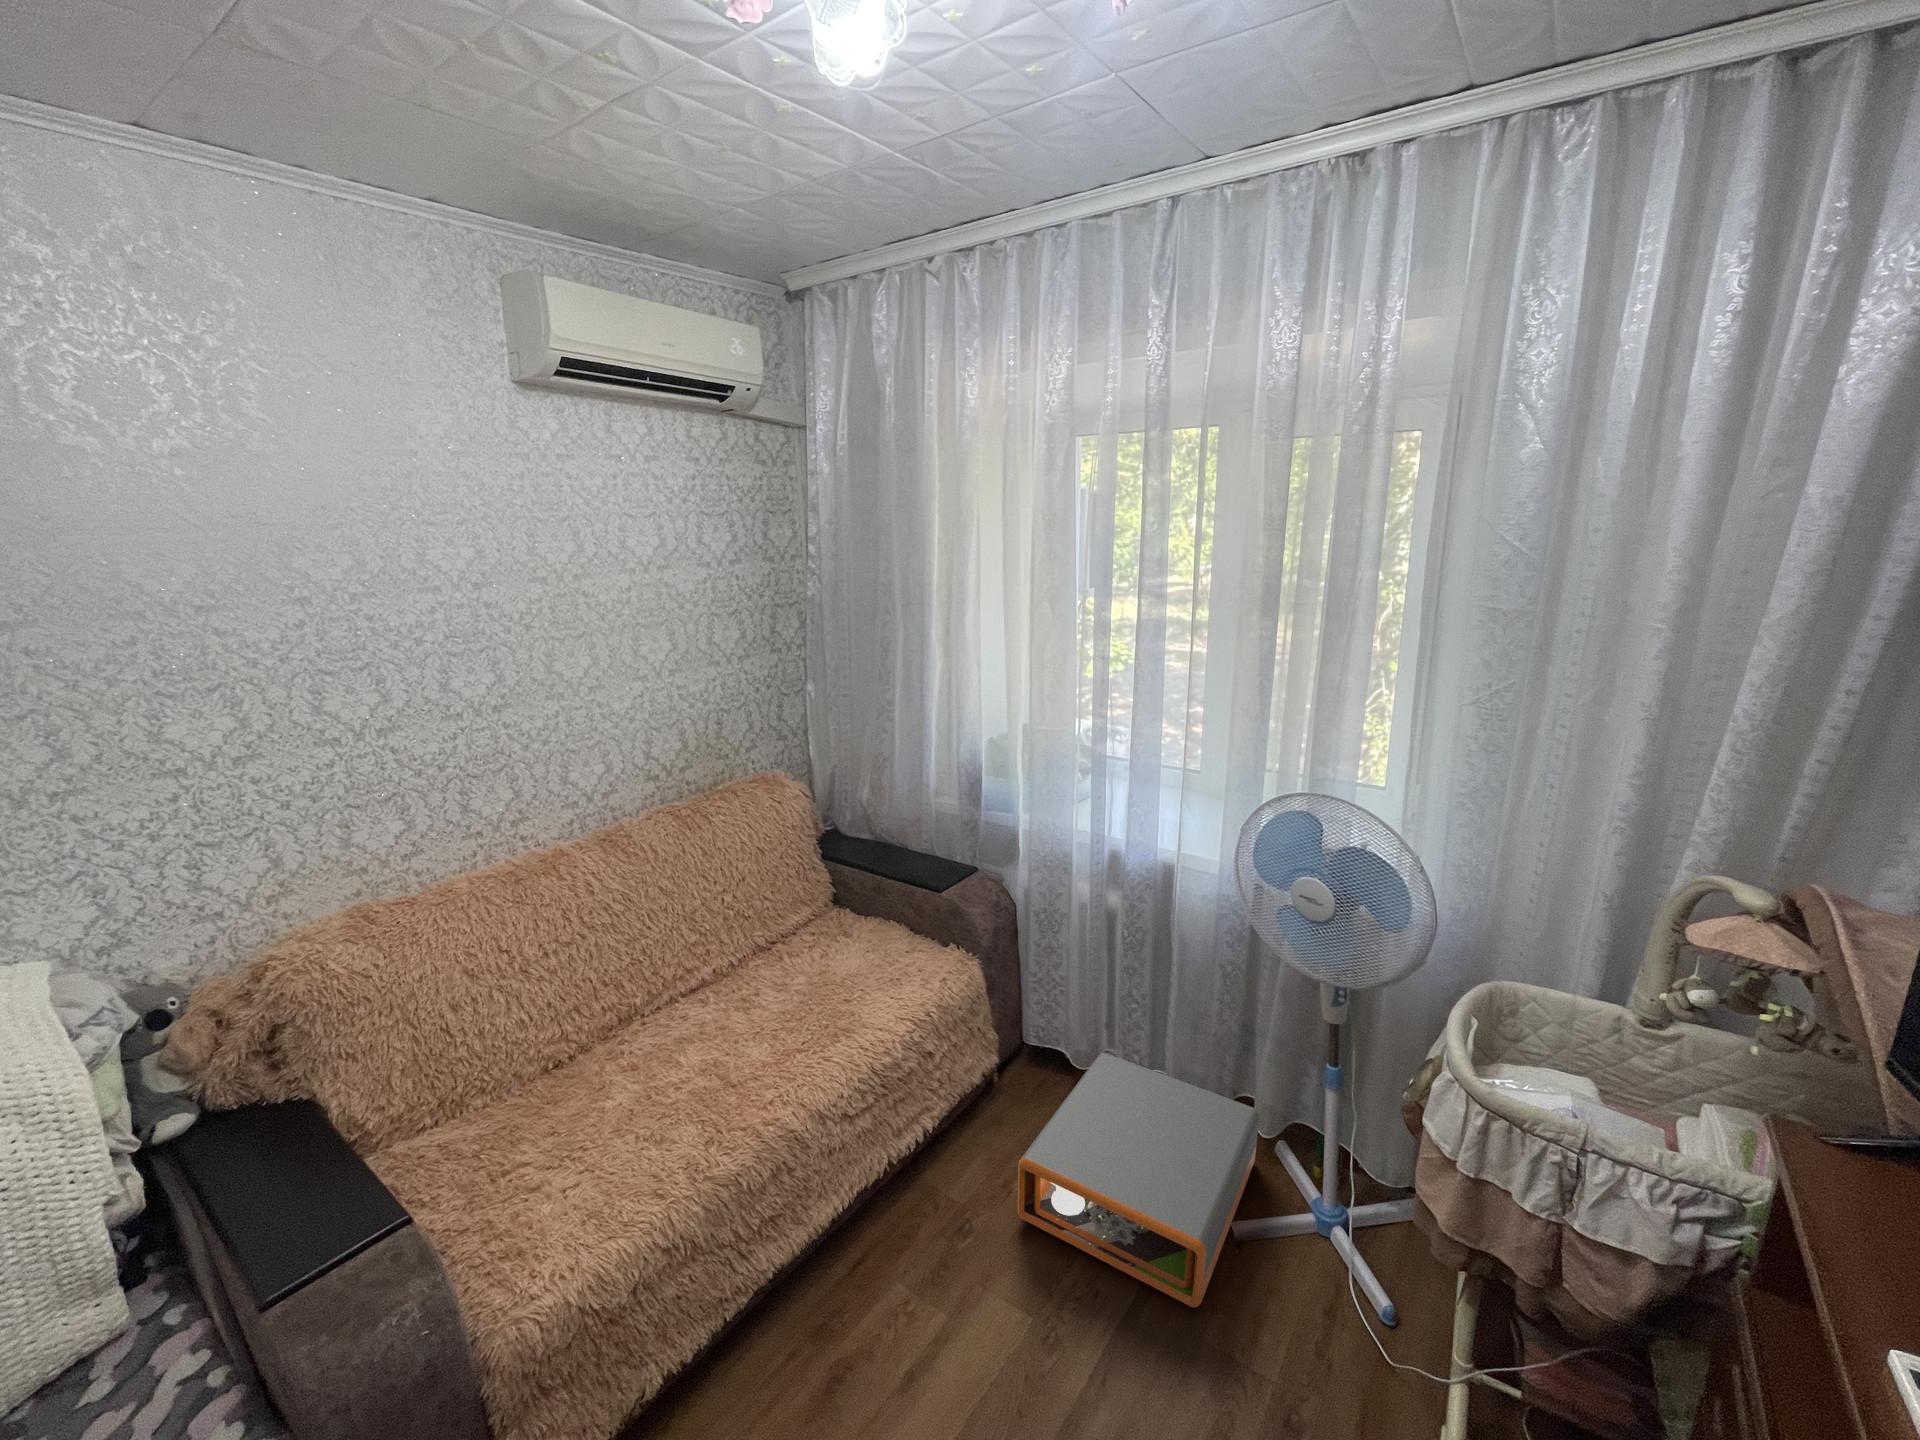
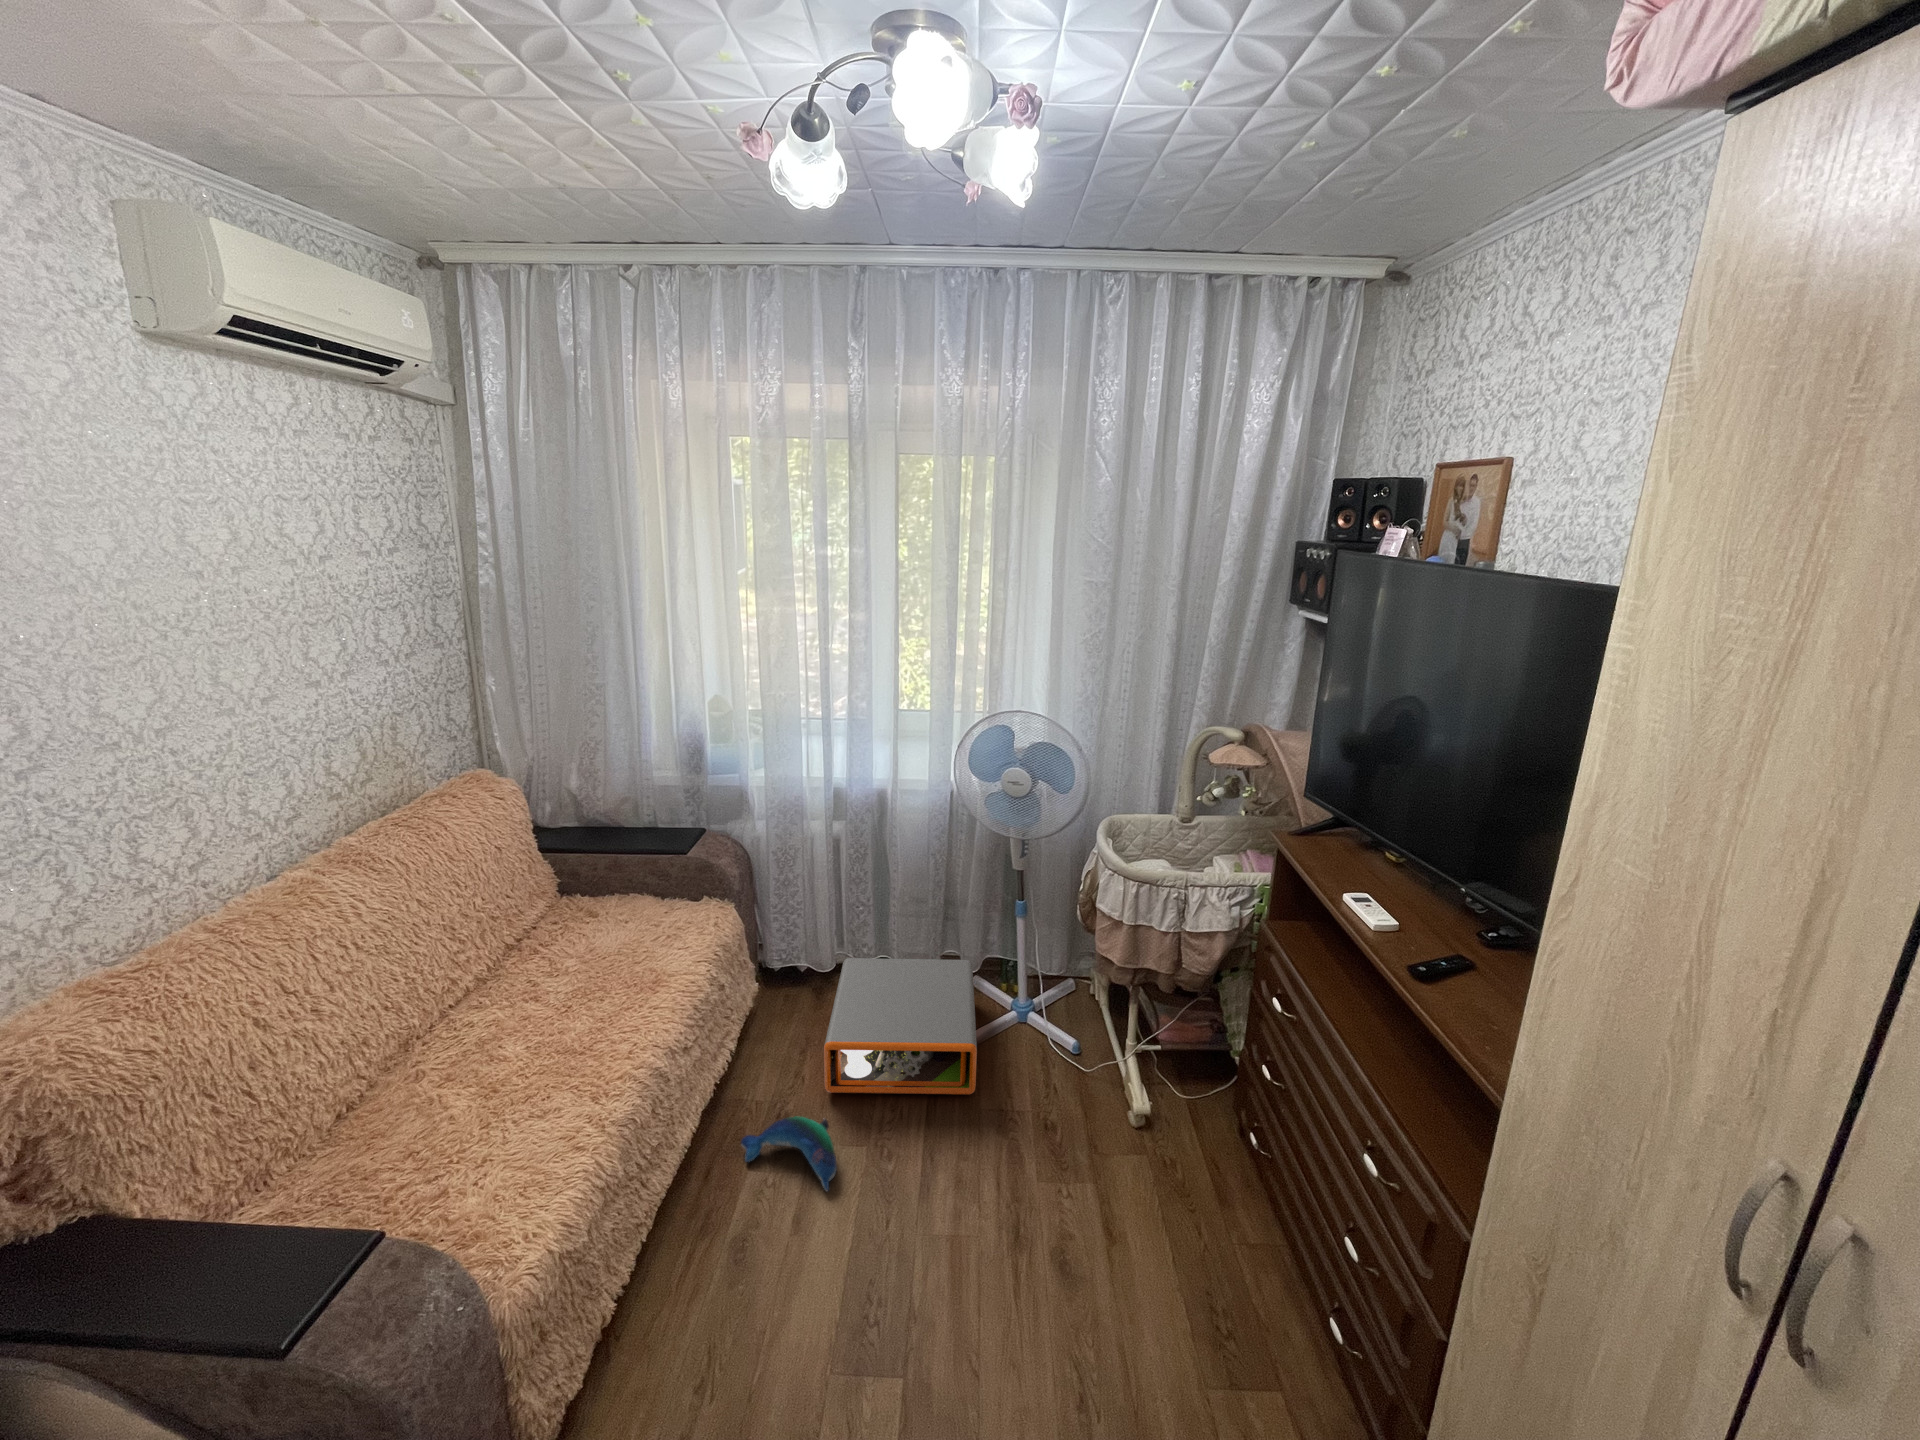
plush toy: none [895,1232,990,1358] -> present [741,1117,837,1191]

